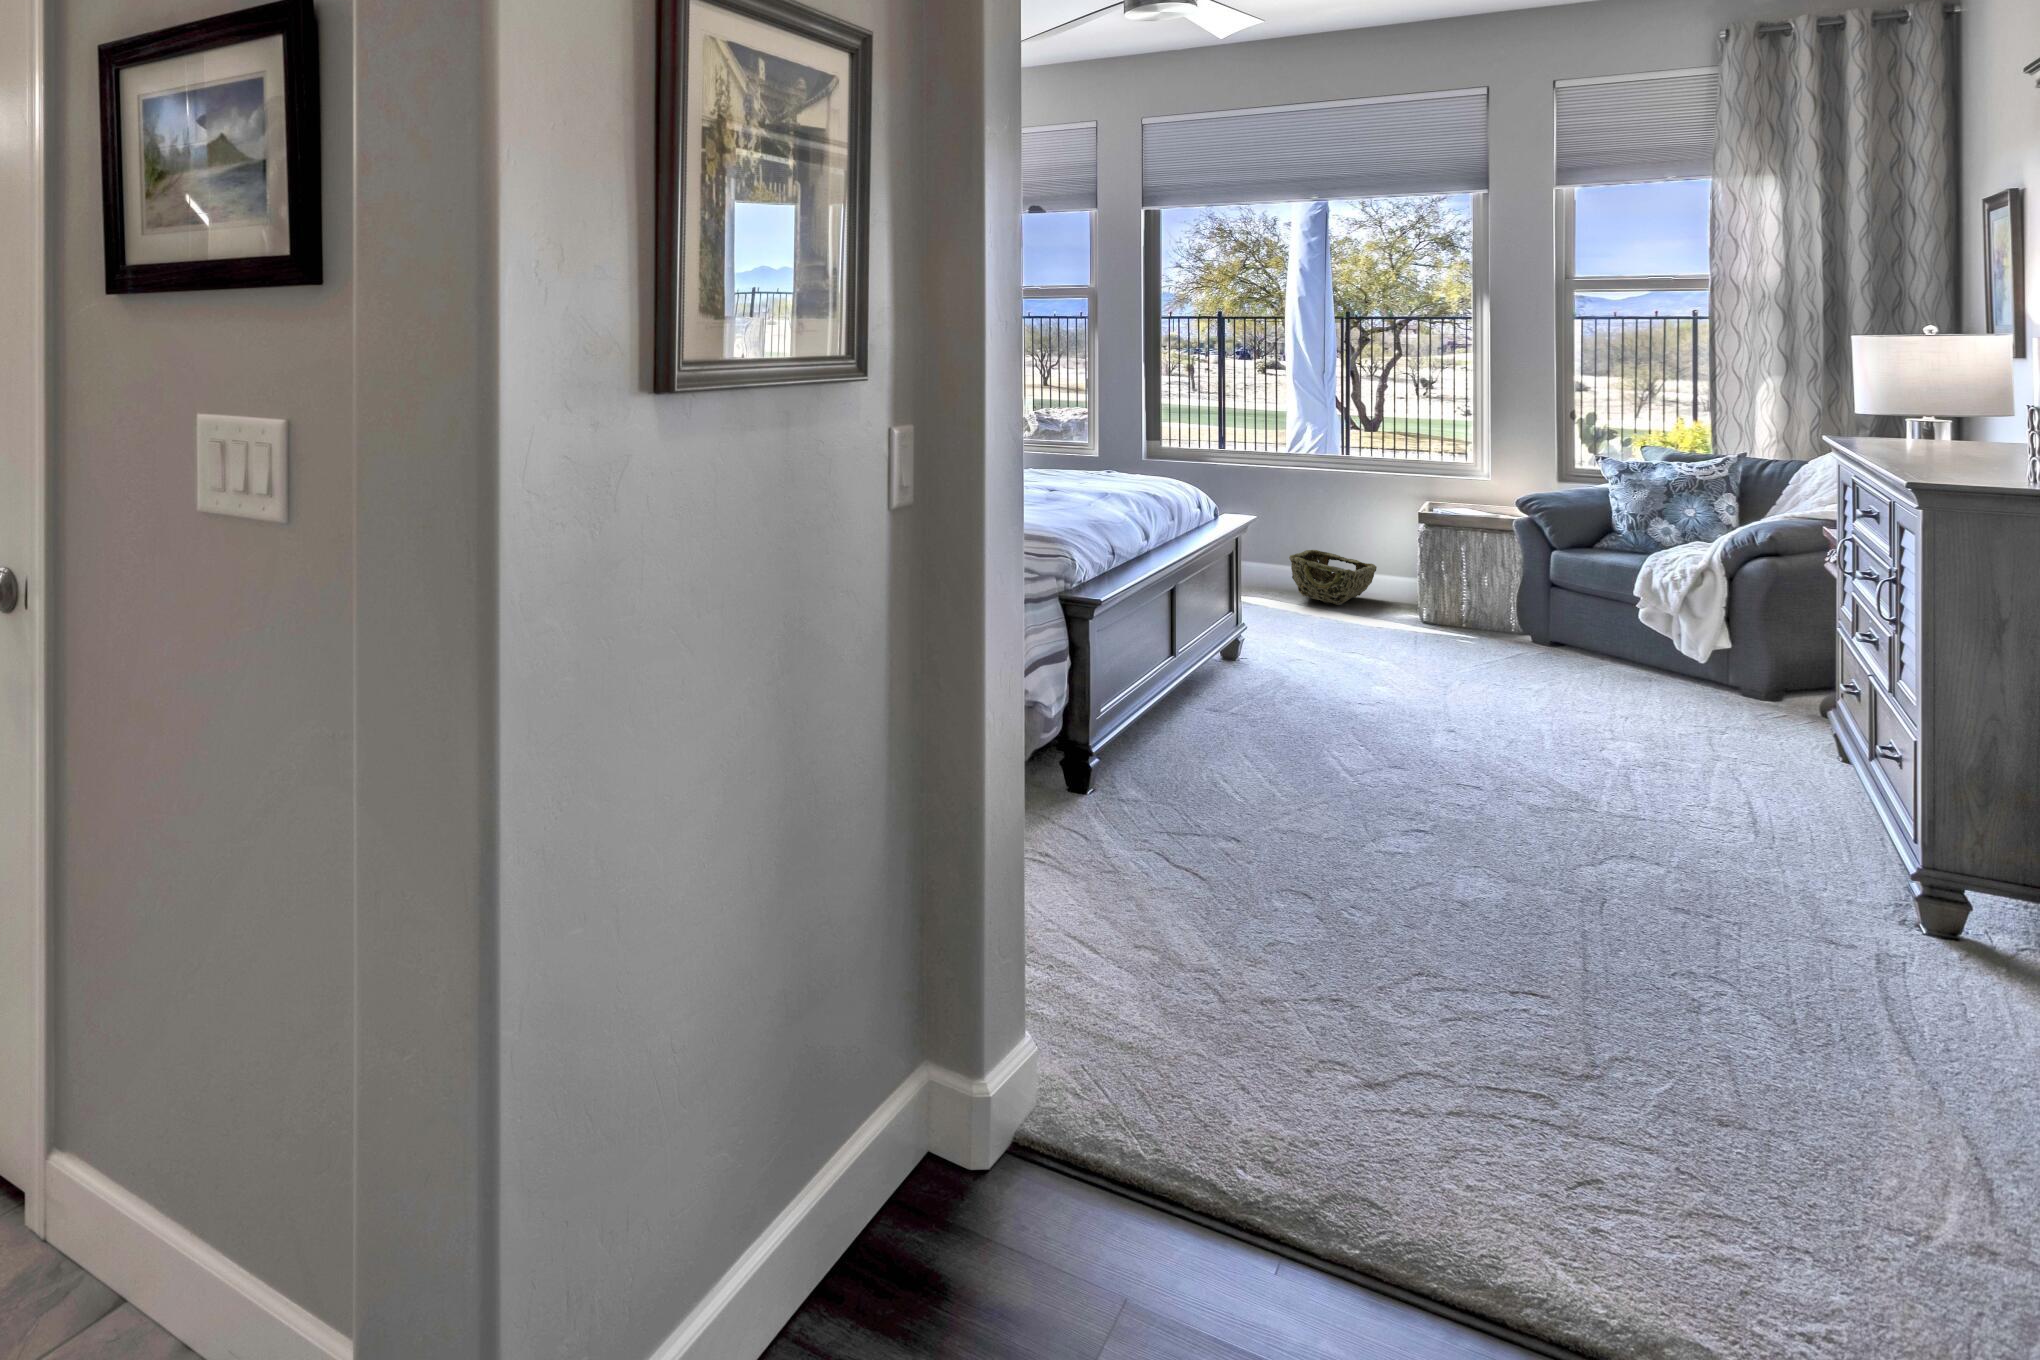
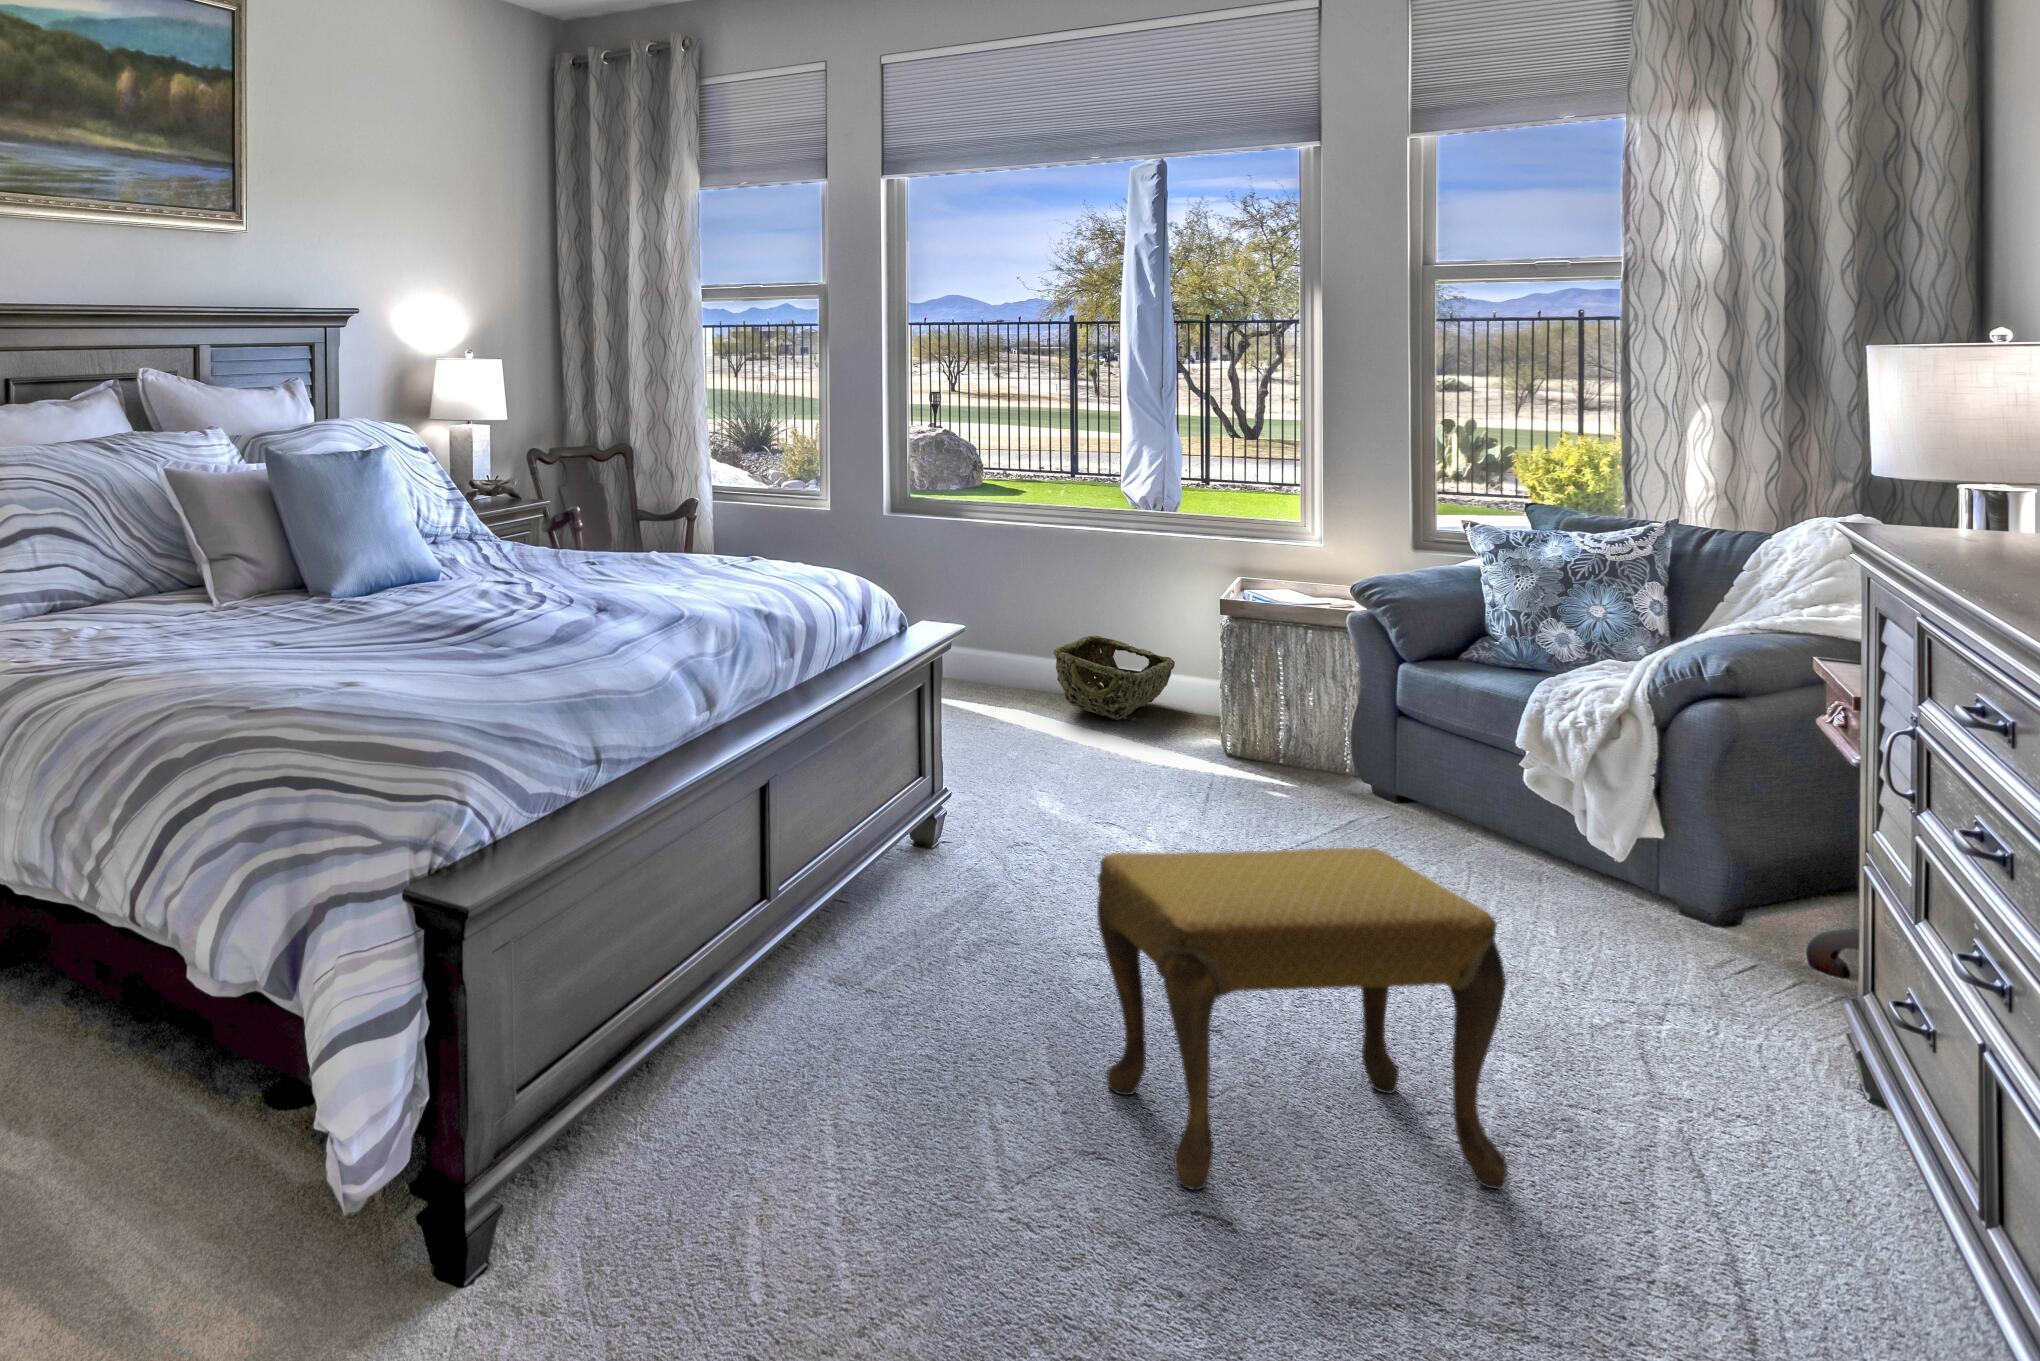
footstool: none [1397,617,1635,781] -> present [1097,848,1507,1190]

